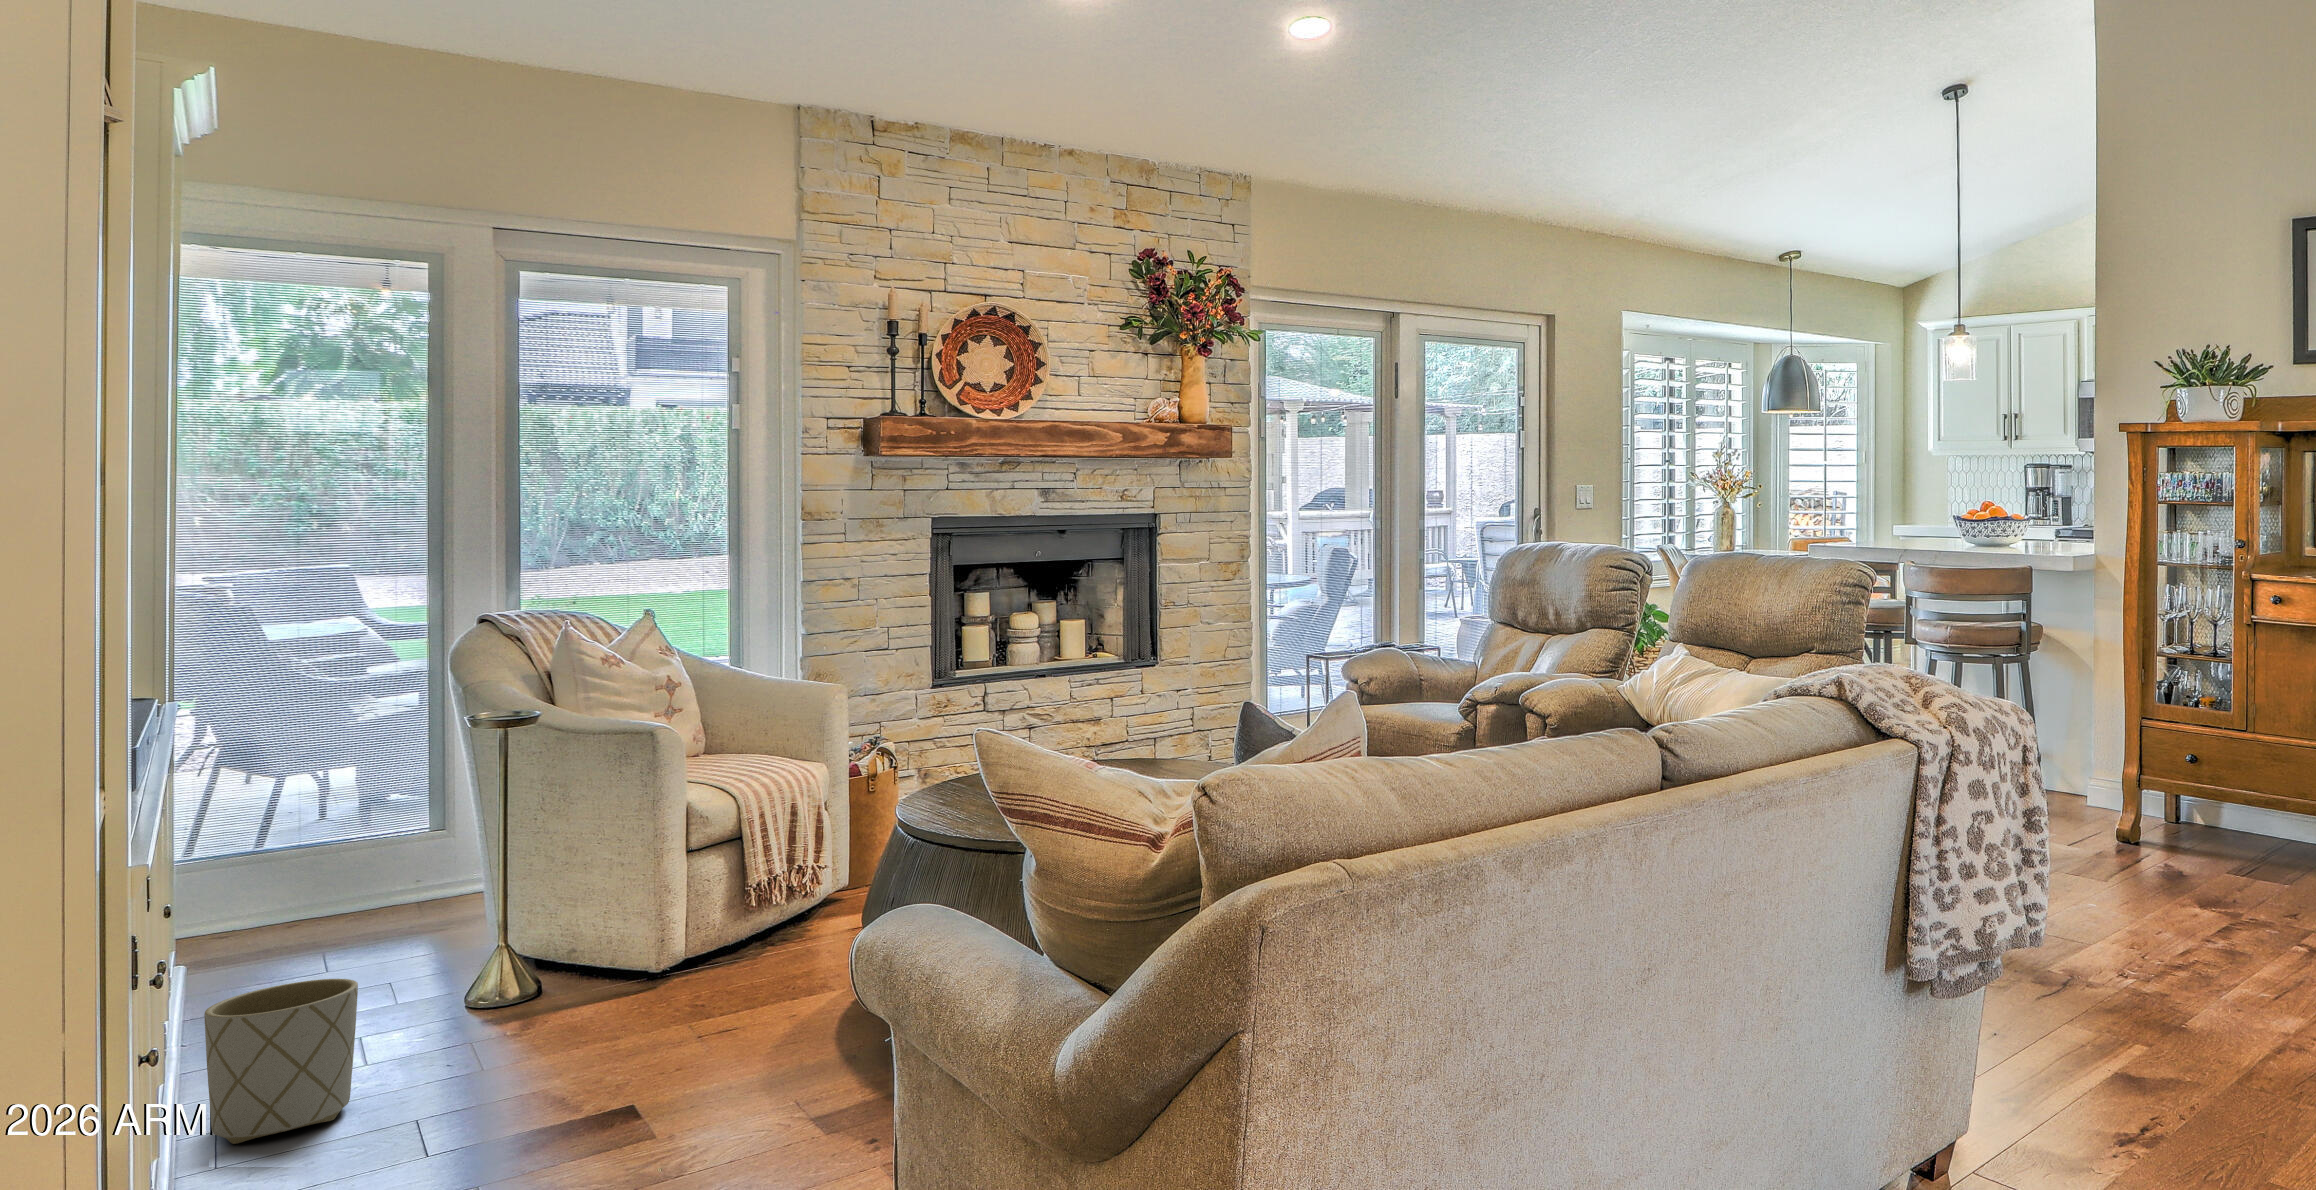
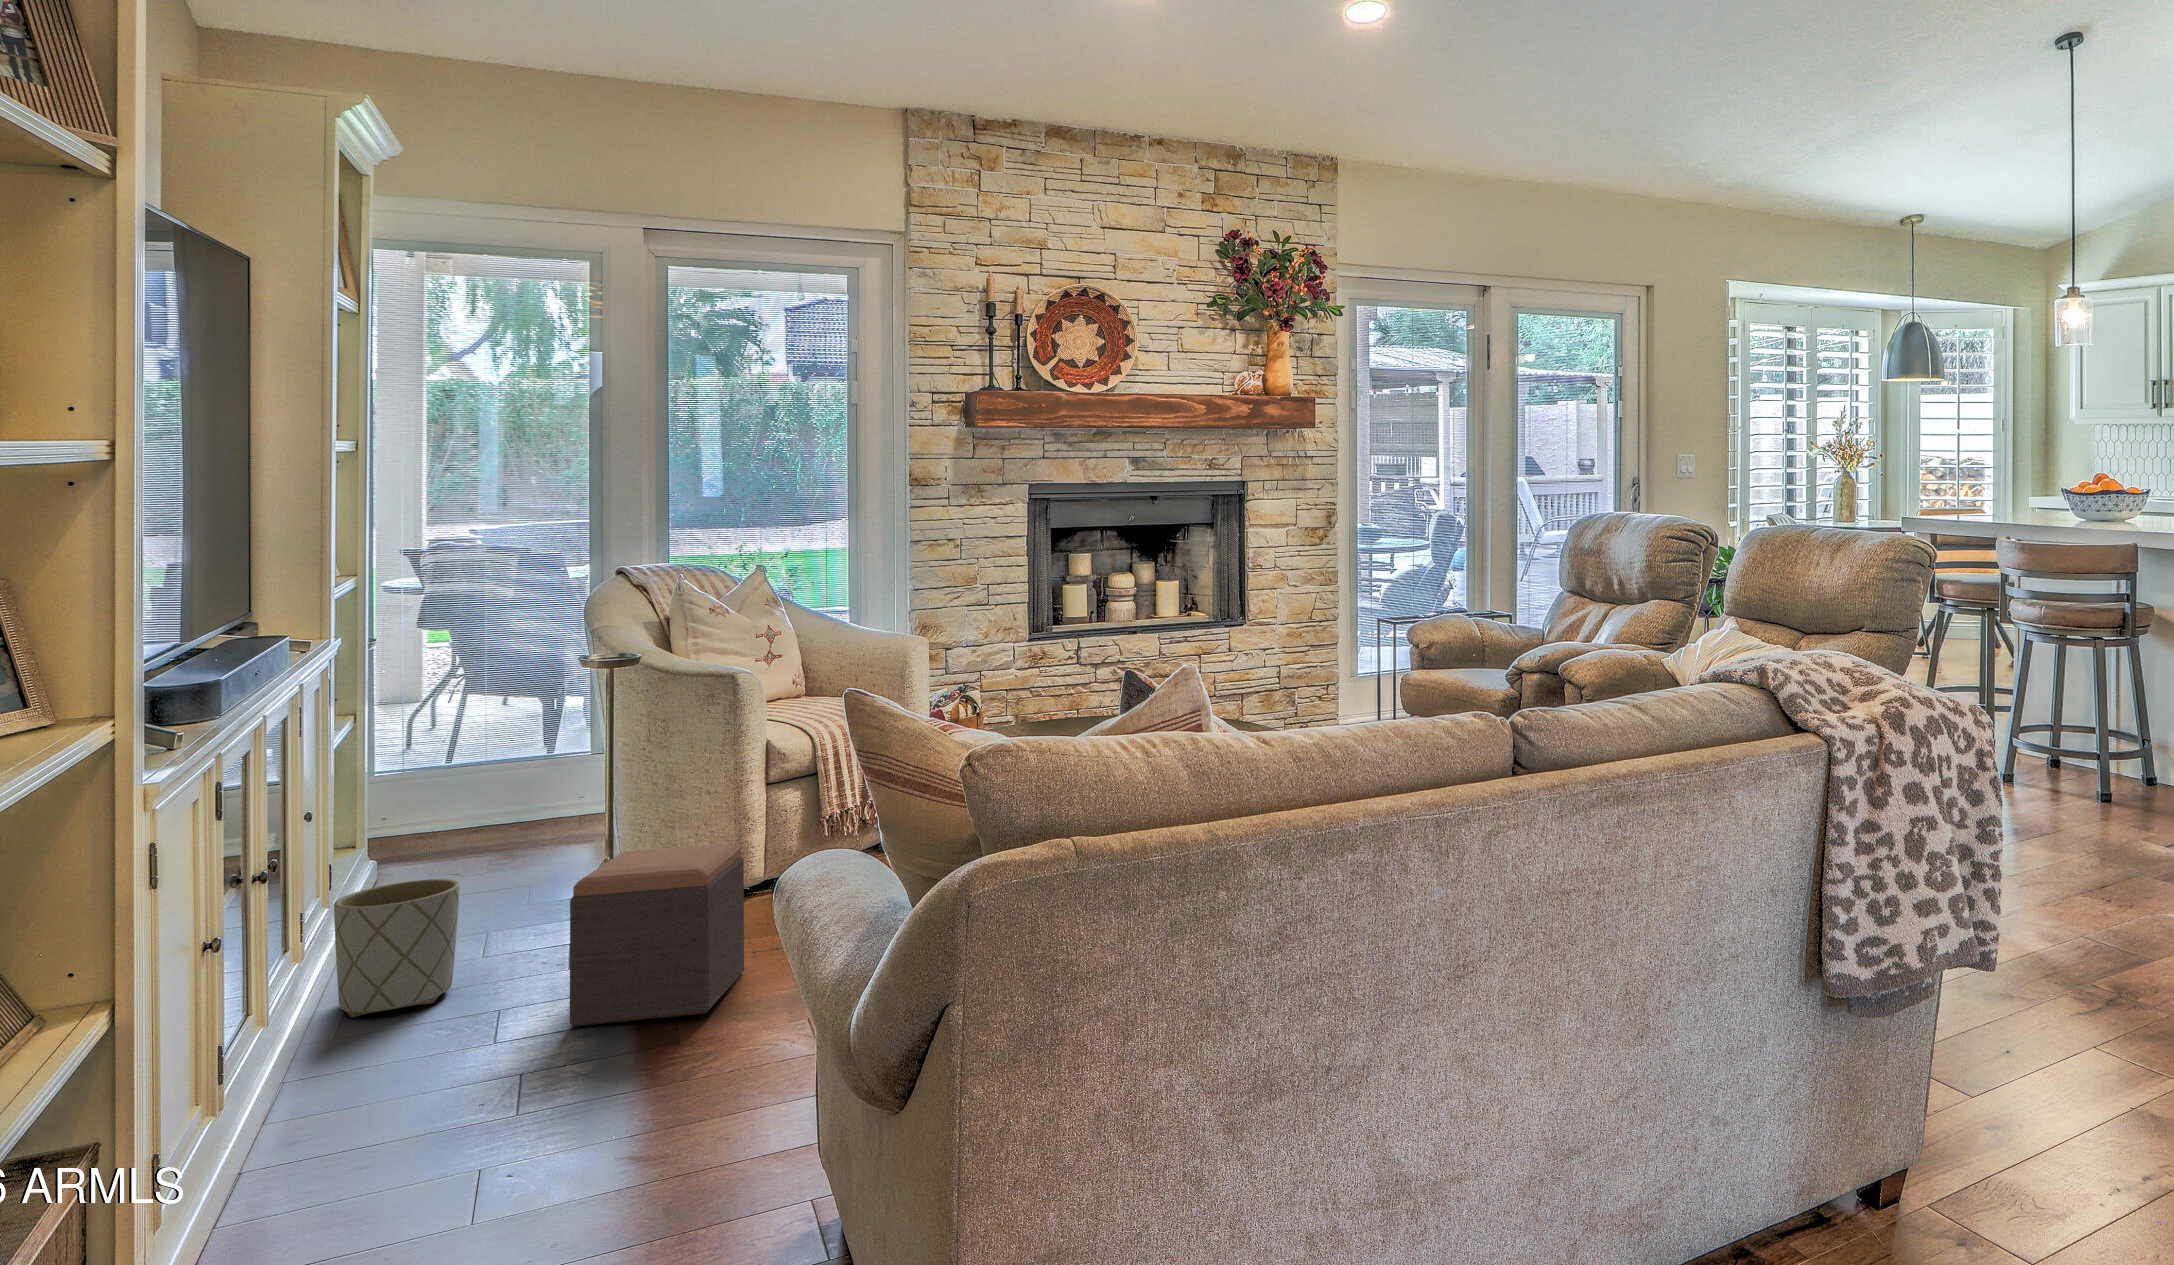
footstool: none [521,917,704,1130] -> present [570,843,744,1026]

